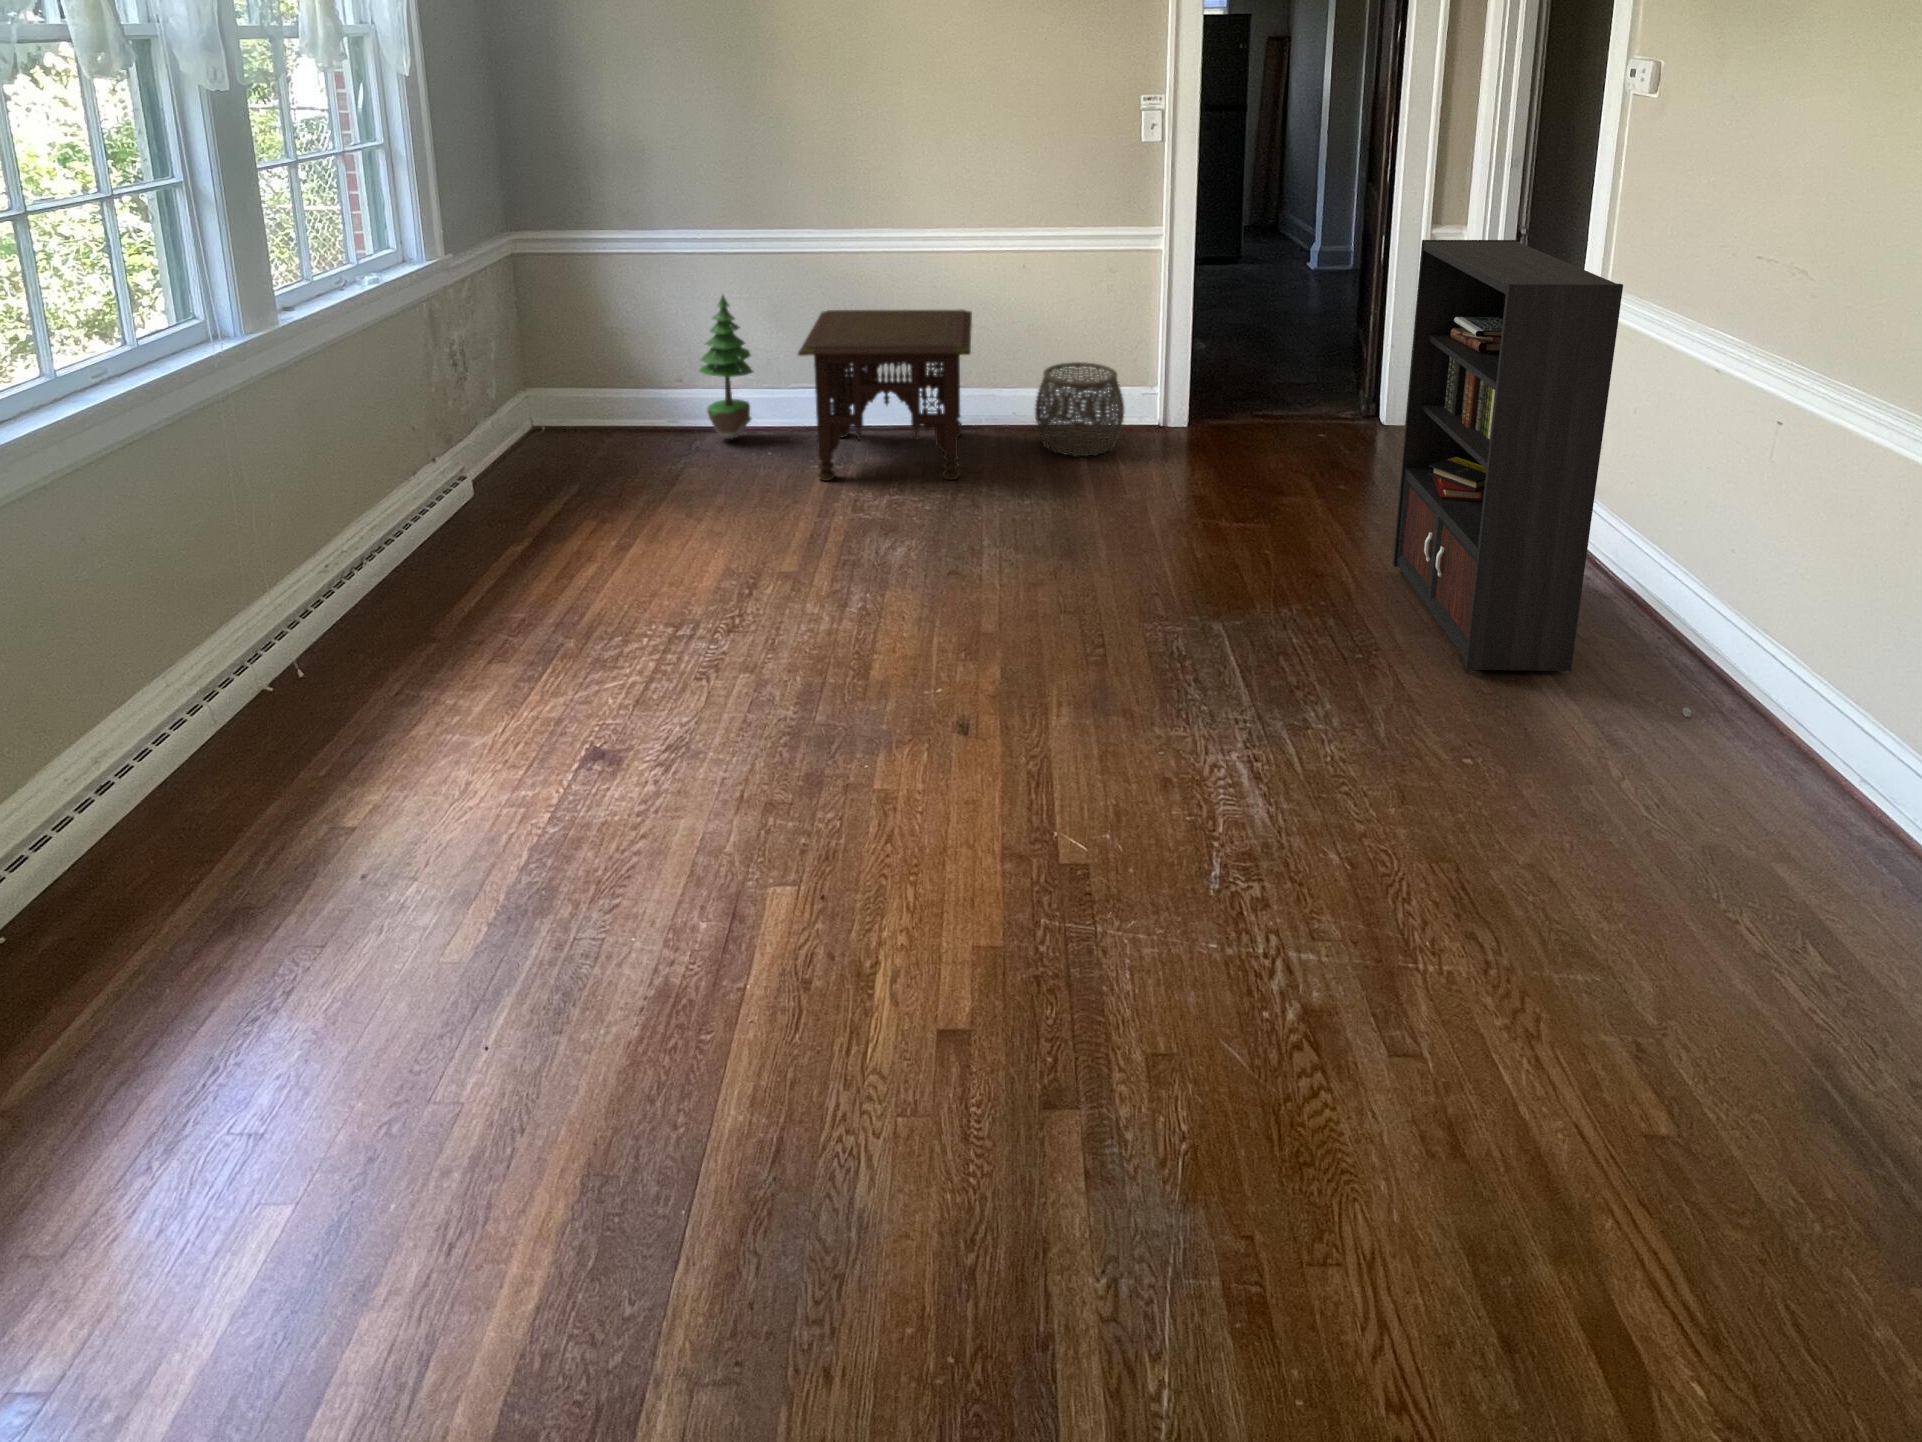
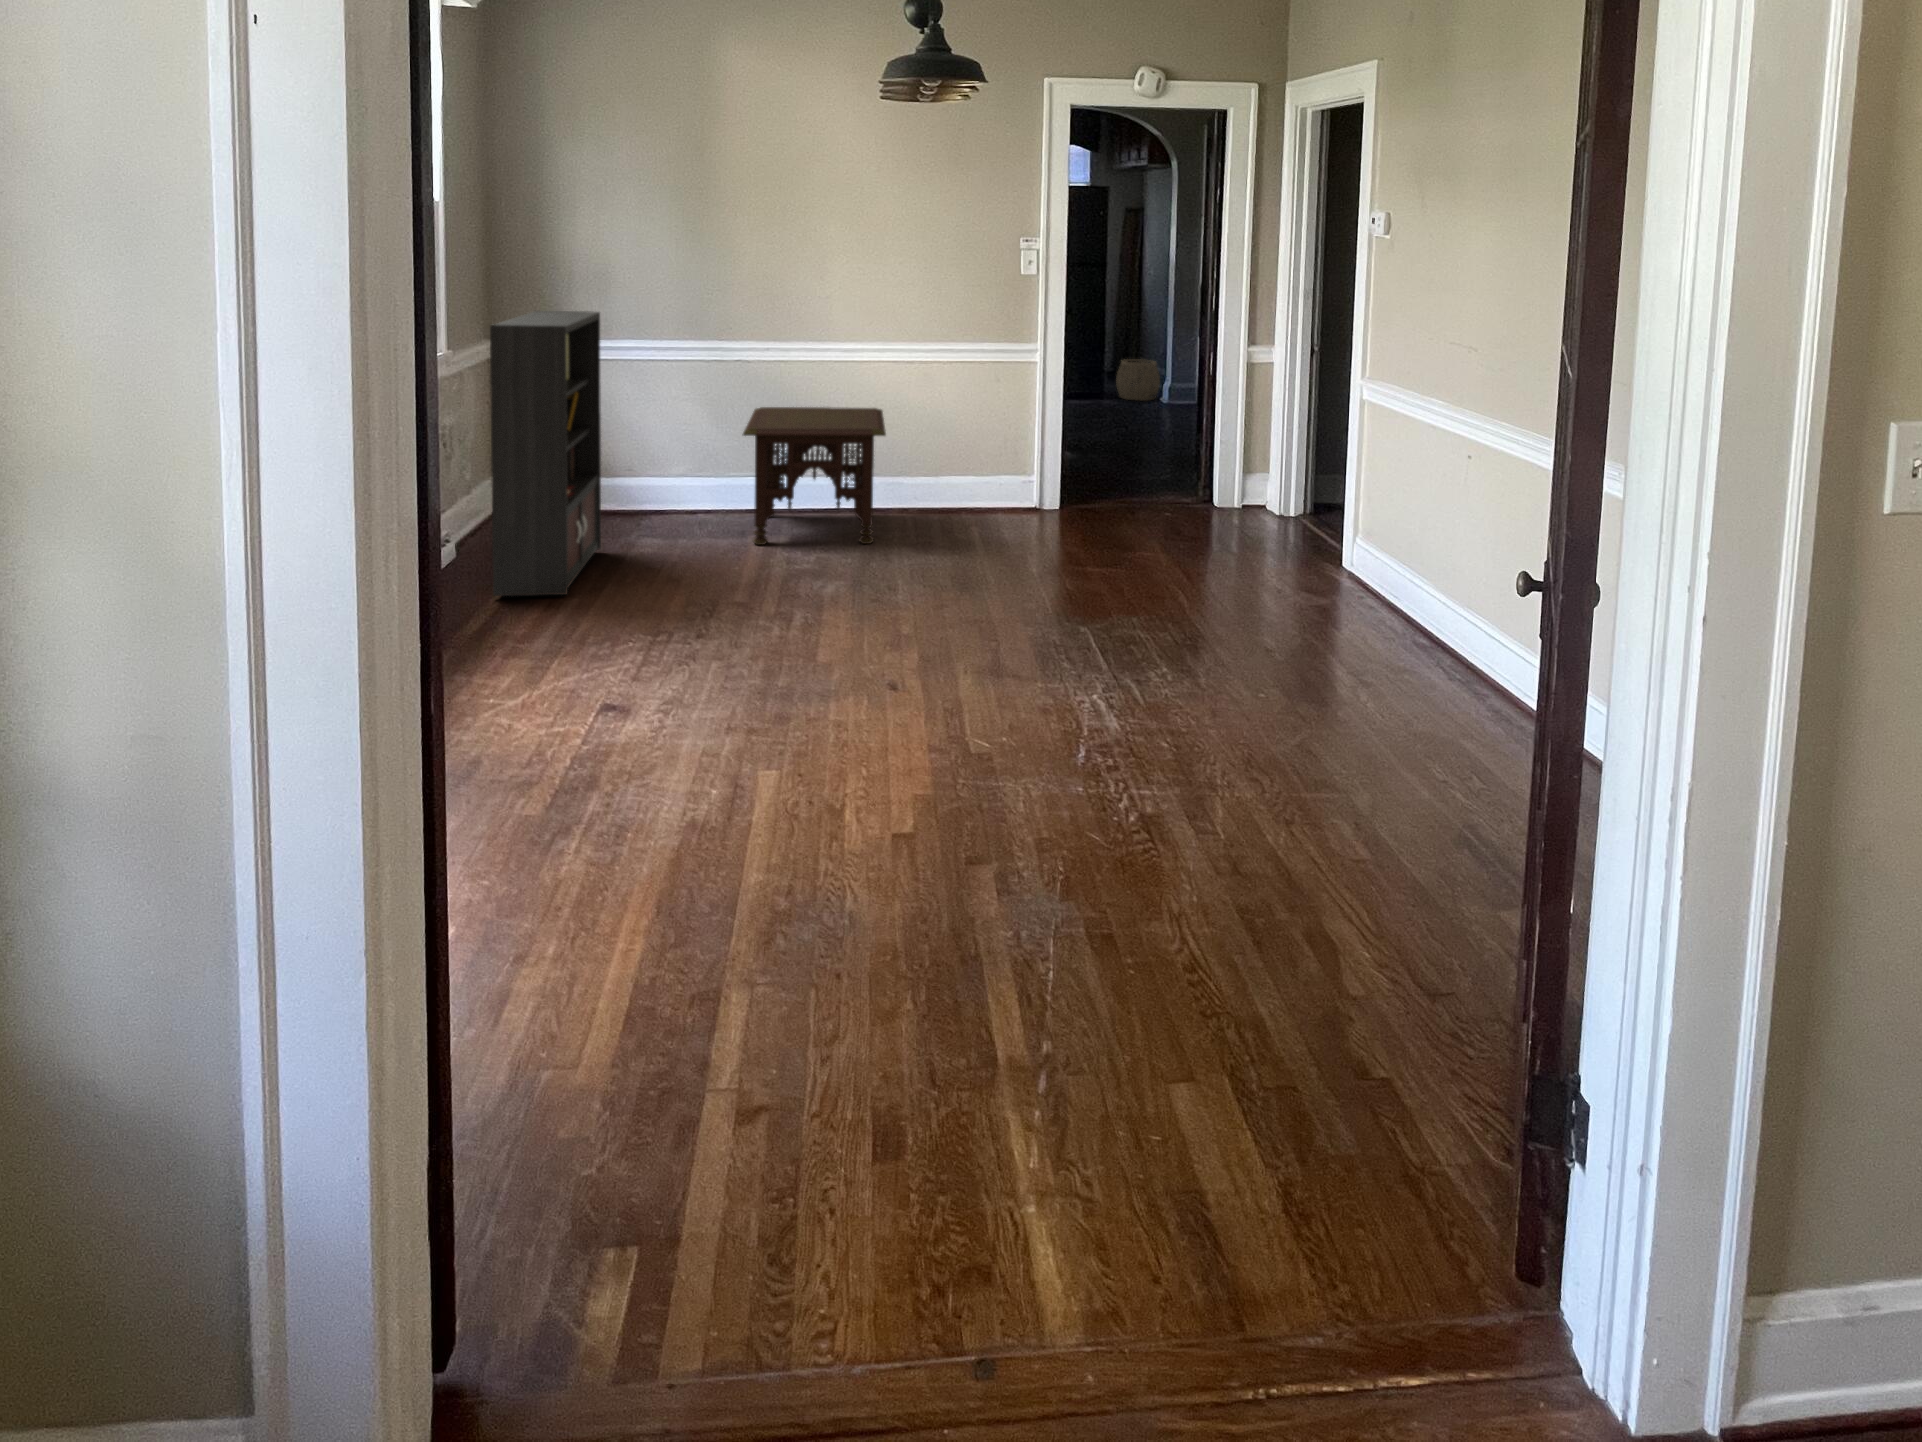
bookcase: present [1392,240,1691,717] -> present [490,311,601,596]
potted tree: present [699,295,753,439] -> none [647,390,696,519]
woven basket: present [1035,362,1125,456] -> present [1116,359,1160,401]

